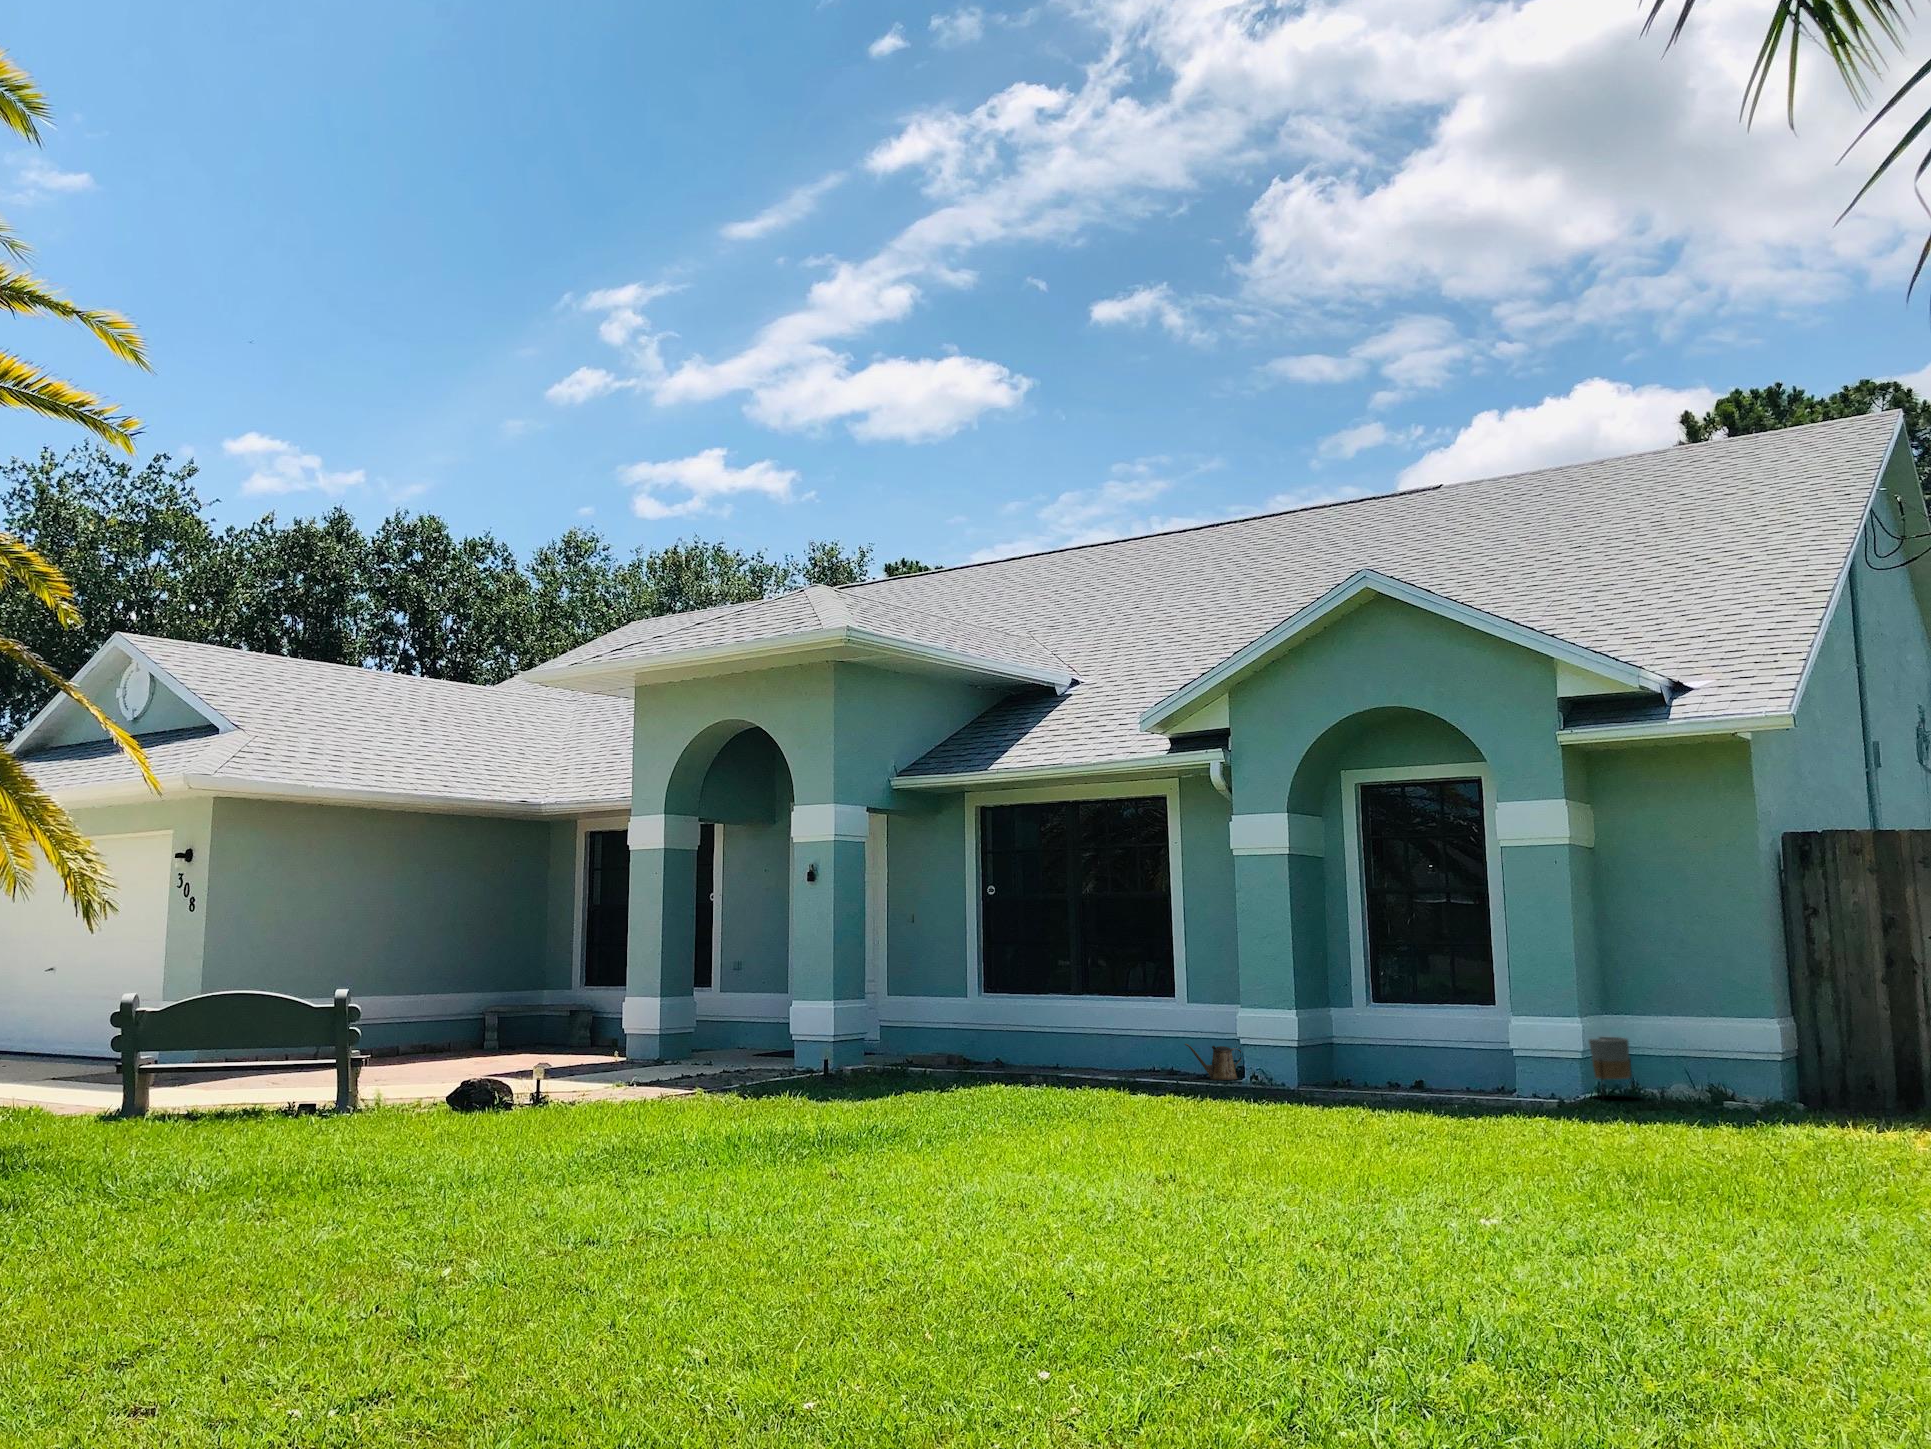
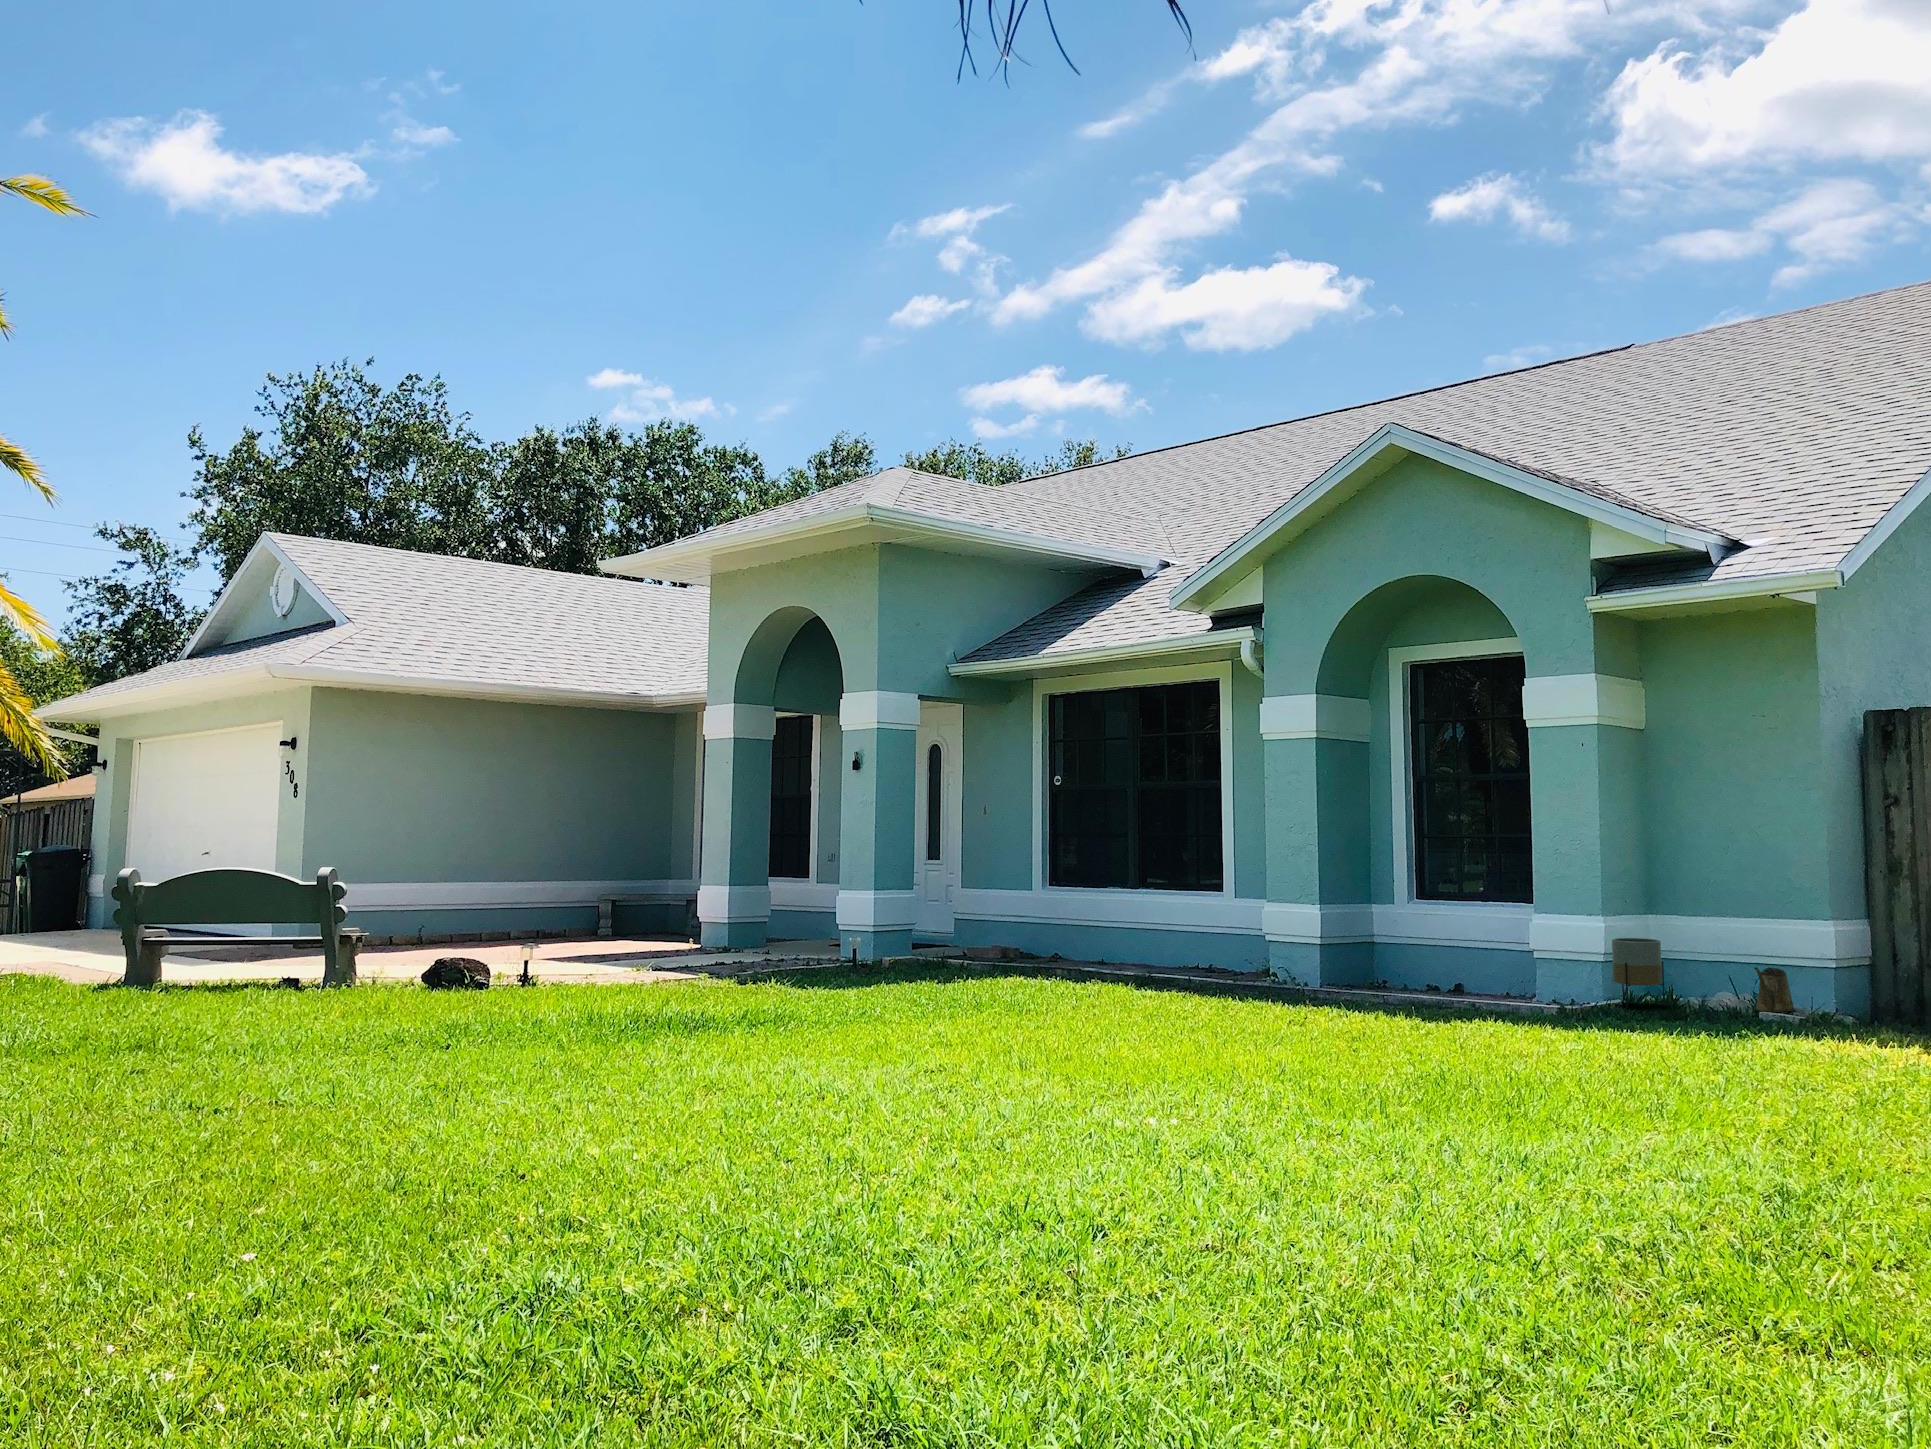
watering can: present [1185,1043,1241,1080] -> present [1754,967,1795,1012]

